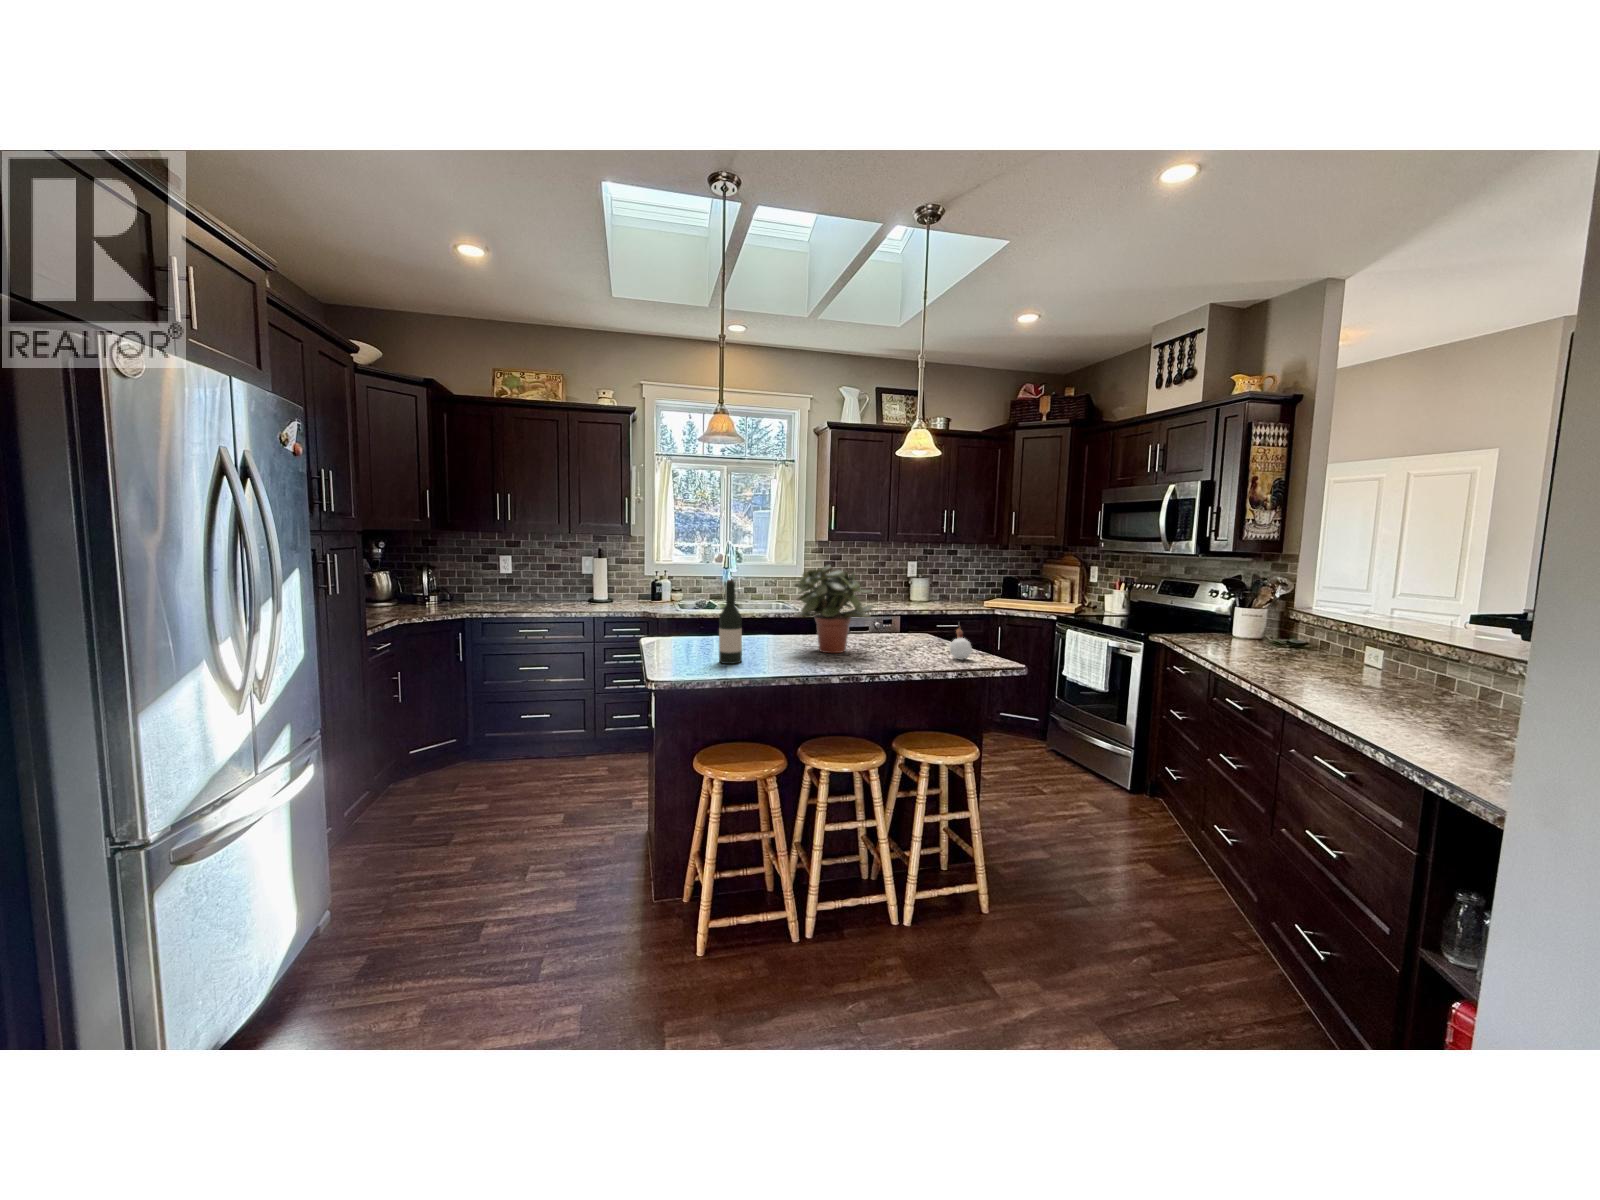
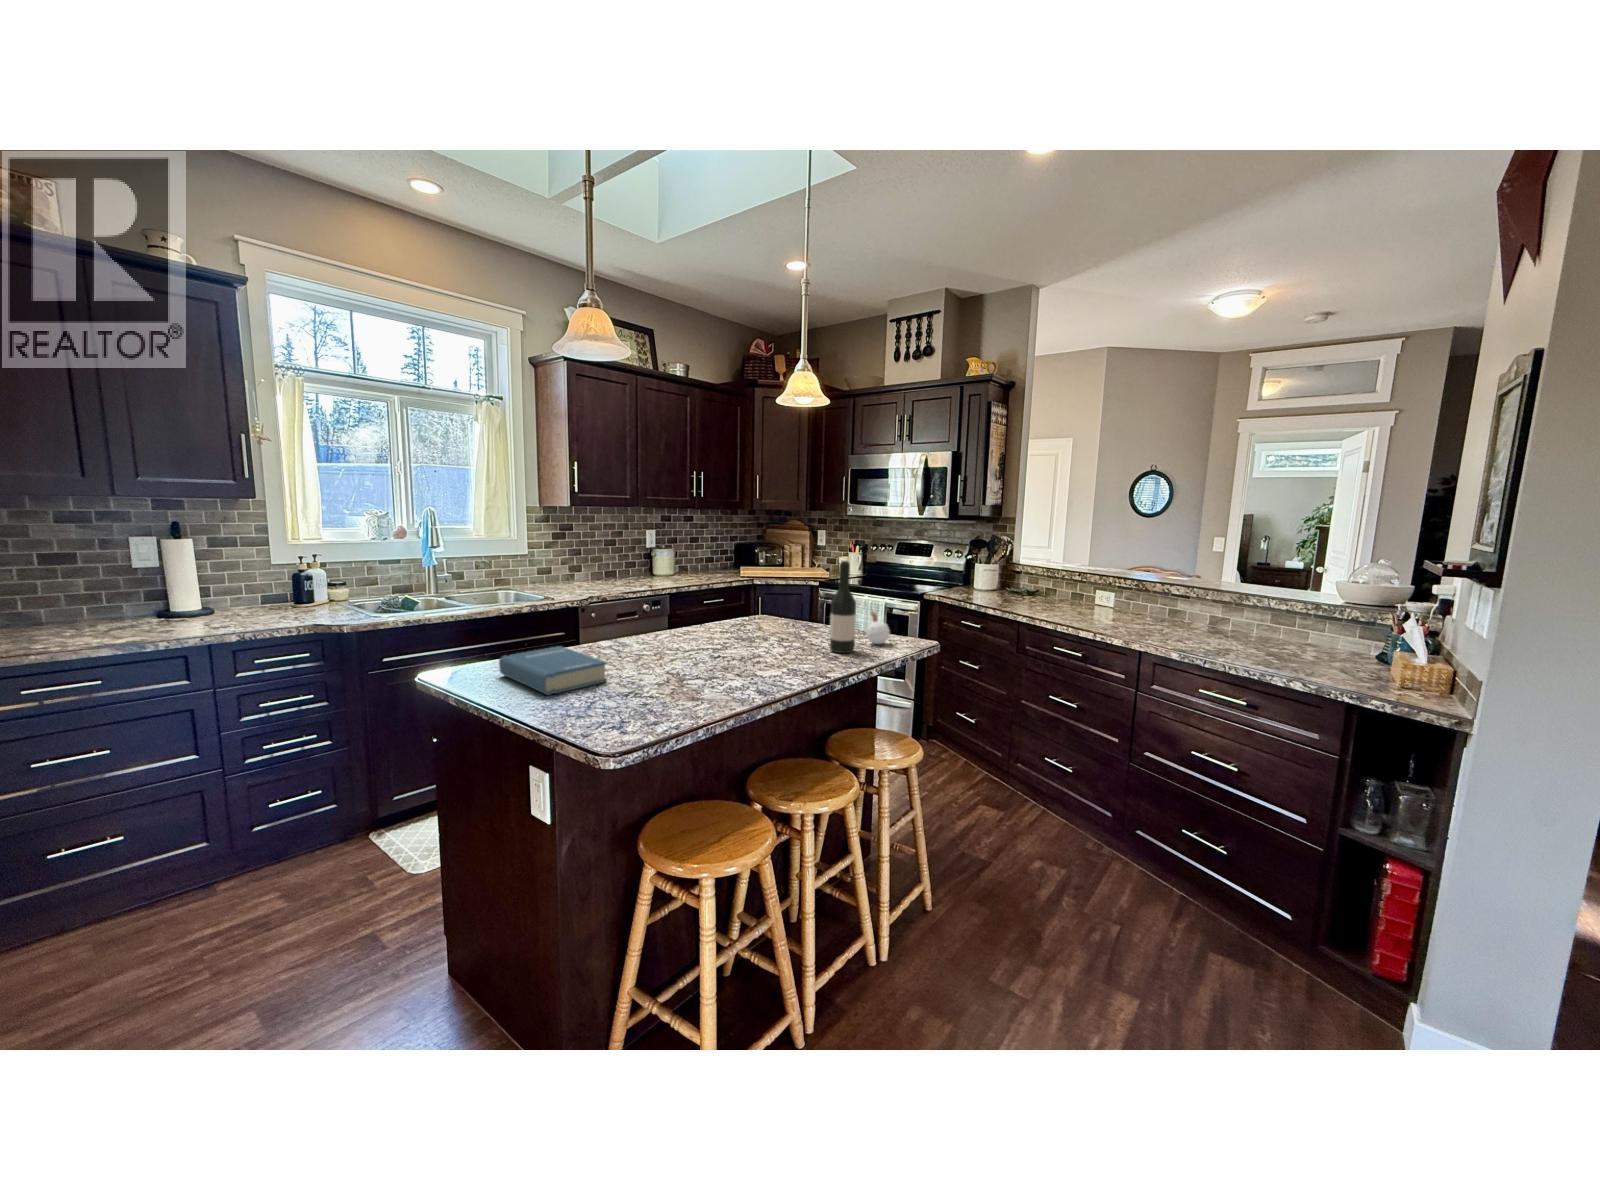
potted plant: present [794,565,874,653] -> none [690,546,796,658]
wine bottle: present [719,580,742,664] -> present [830,561,856,653]
hardback book: none [671,629,717,654] -> present [499,646,607,695]

